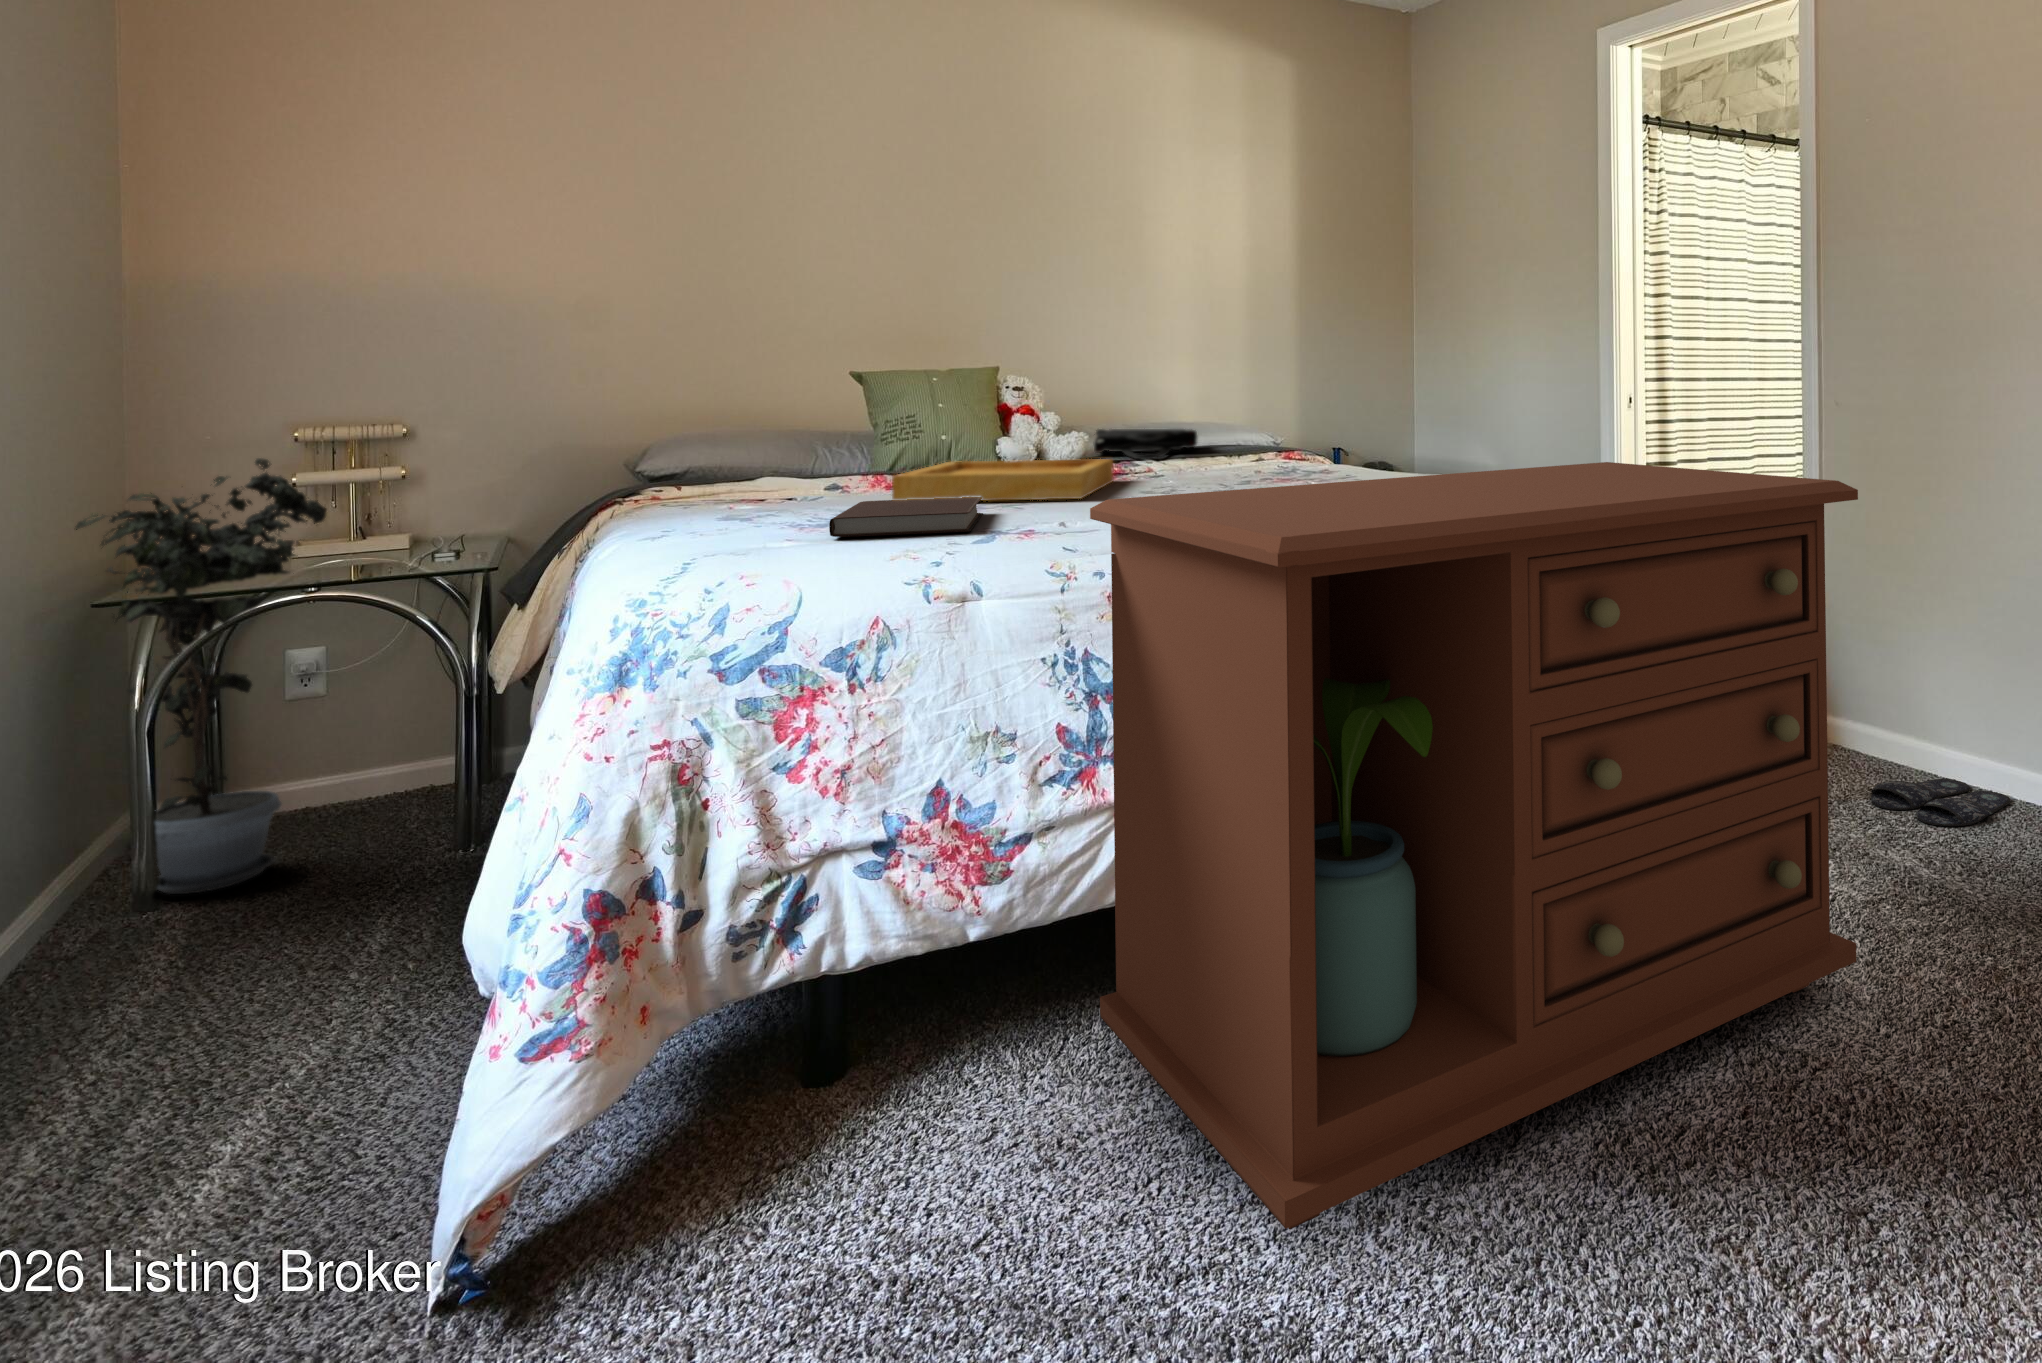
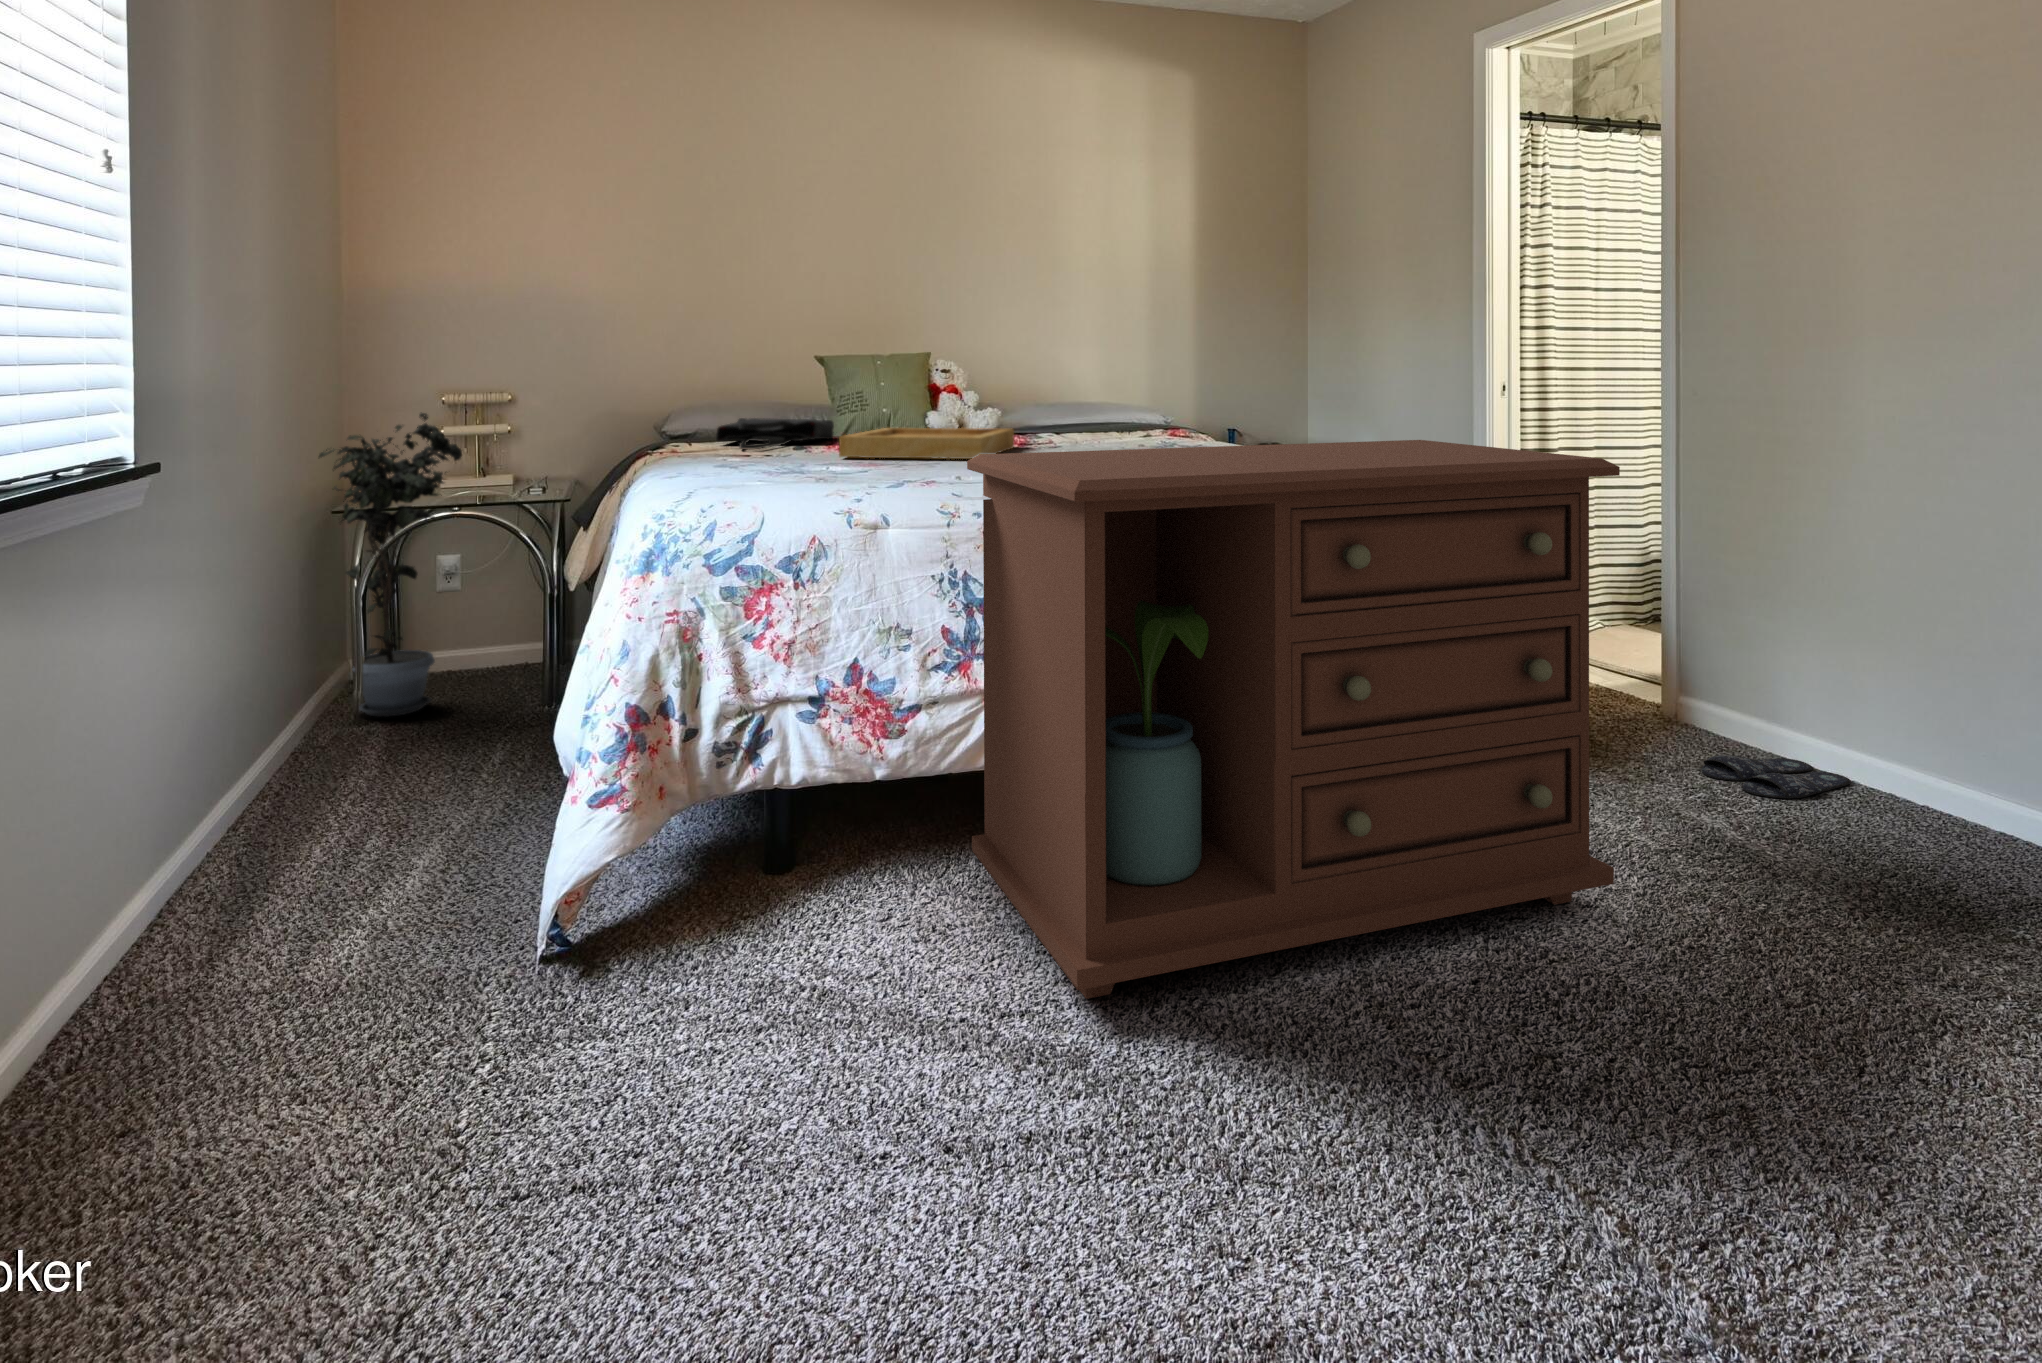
tote bag: present [1094,429,1197,459] -> present [716,418,834,450]
notebook: present [829,497,983,537] -> none [787,454,902,479]

